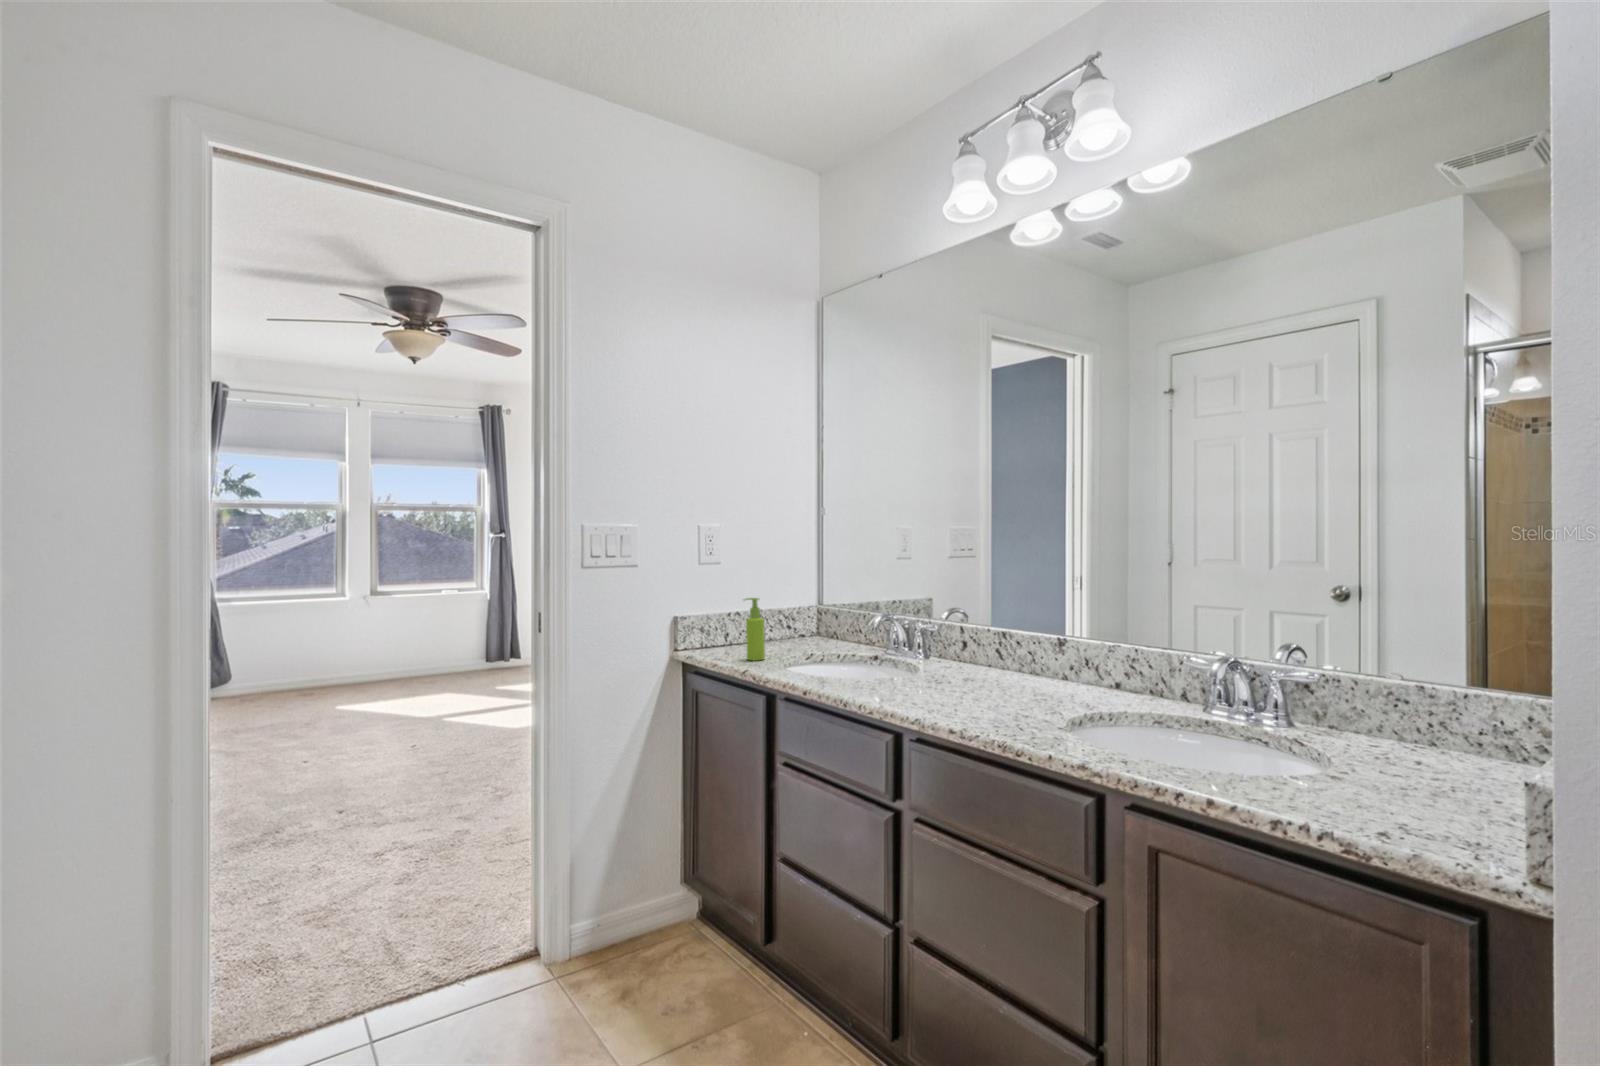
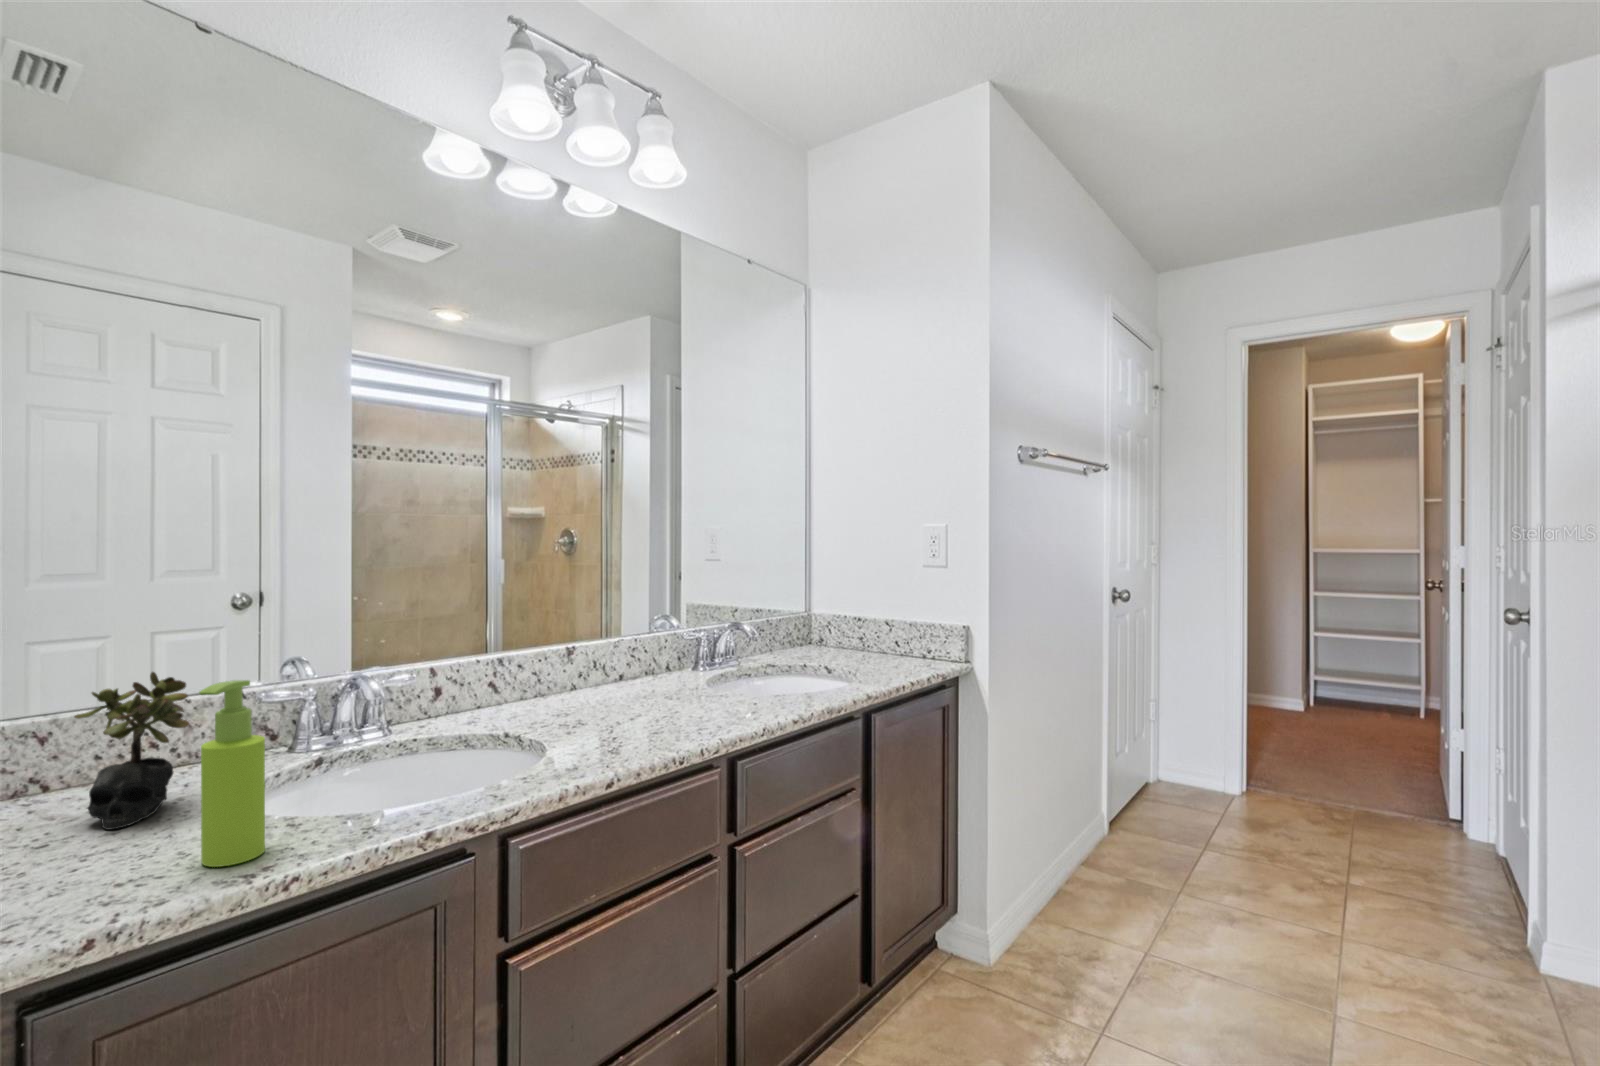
succulent plant: none [792,599,835,651] -> present [74,672,189,830]

